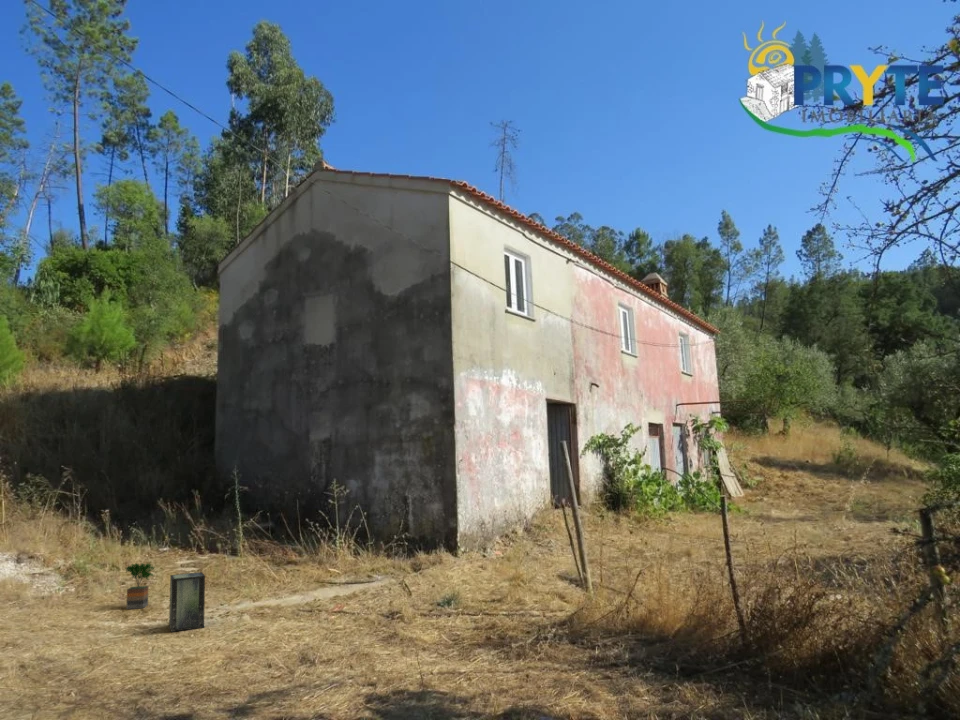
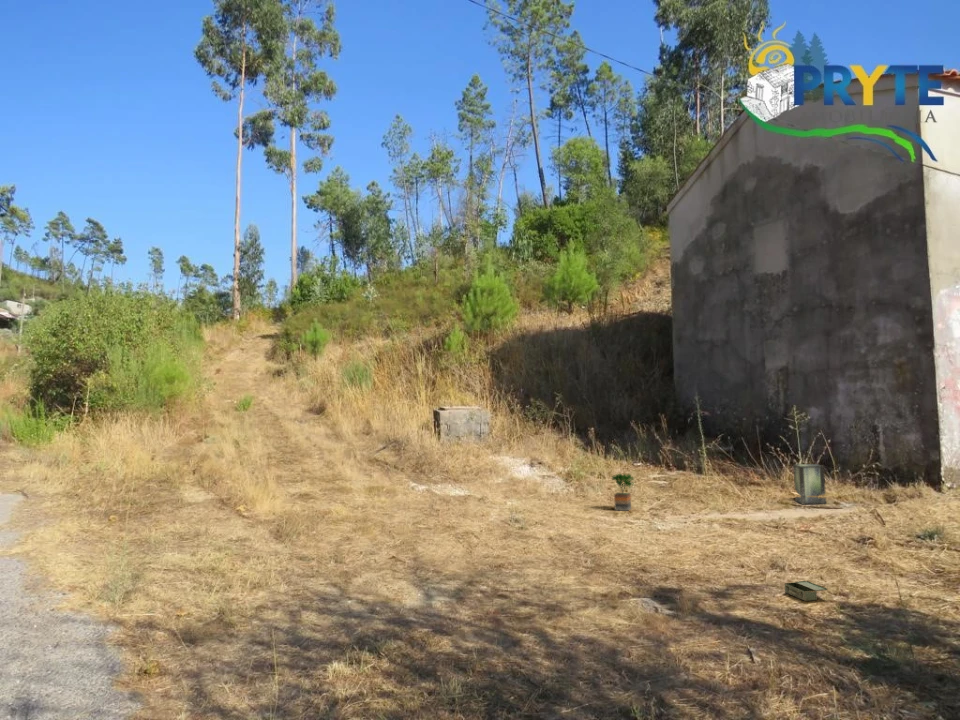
storage box: present [169,572,205,632] -> present [793,464,826,504]
toolbox: none [312,677,355,703] -> present [785,581,827,601]

